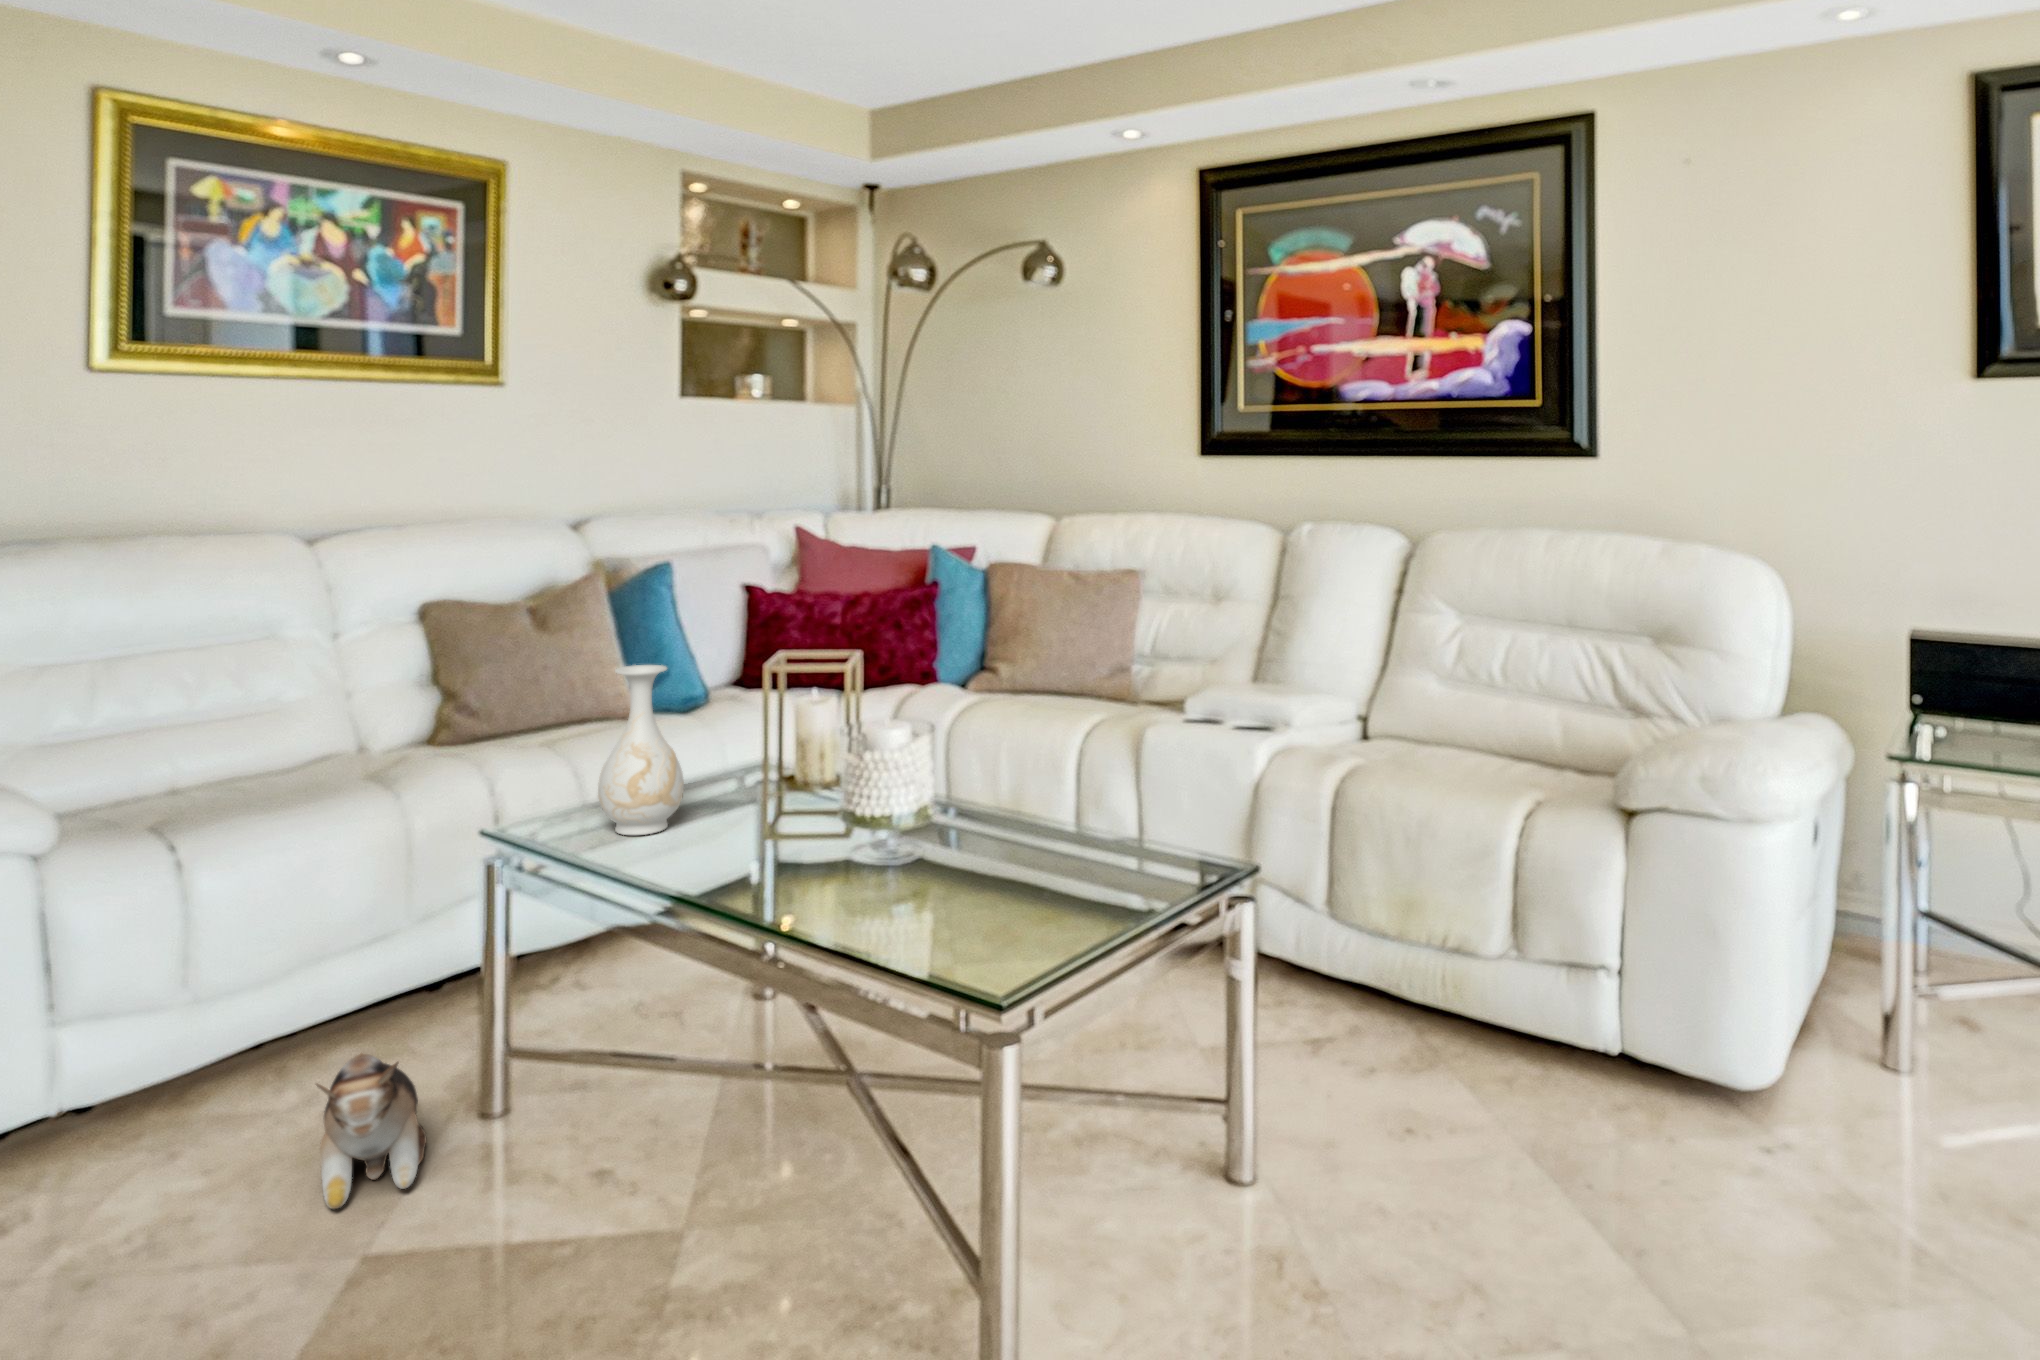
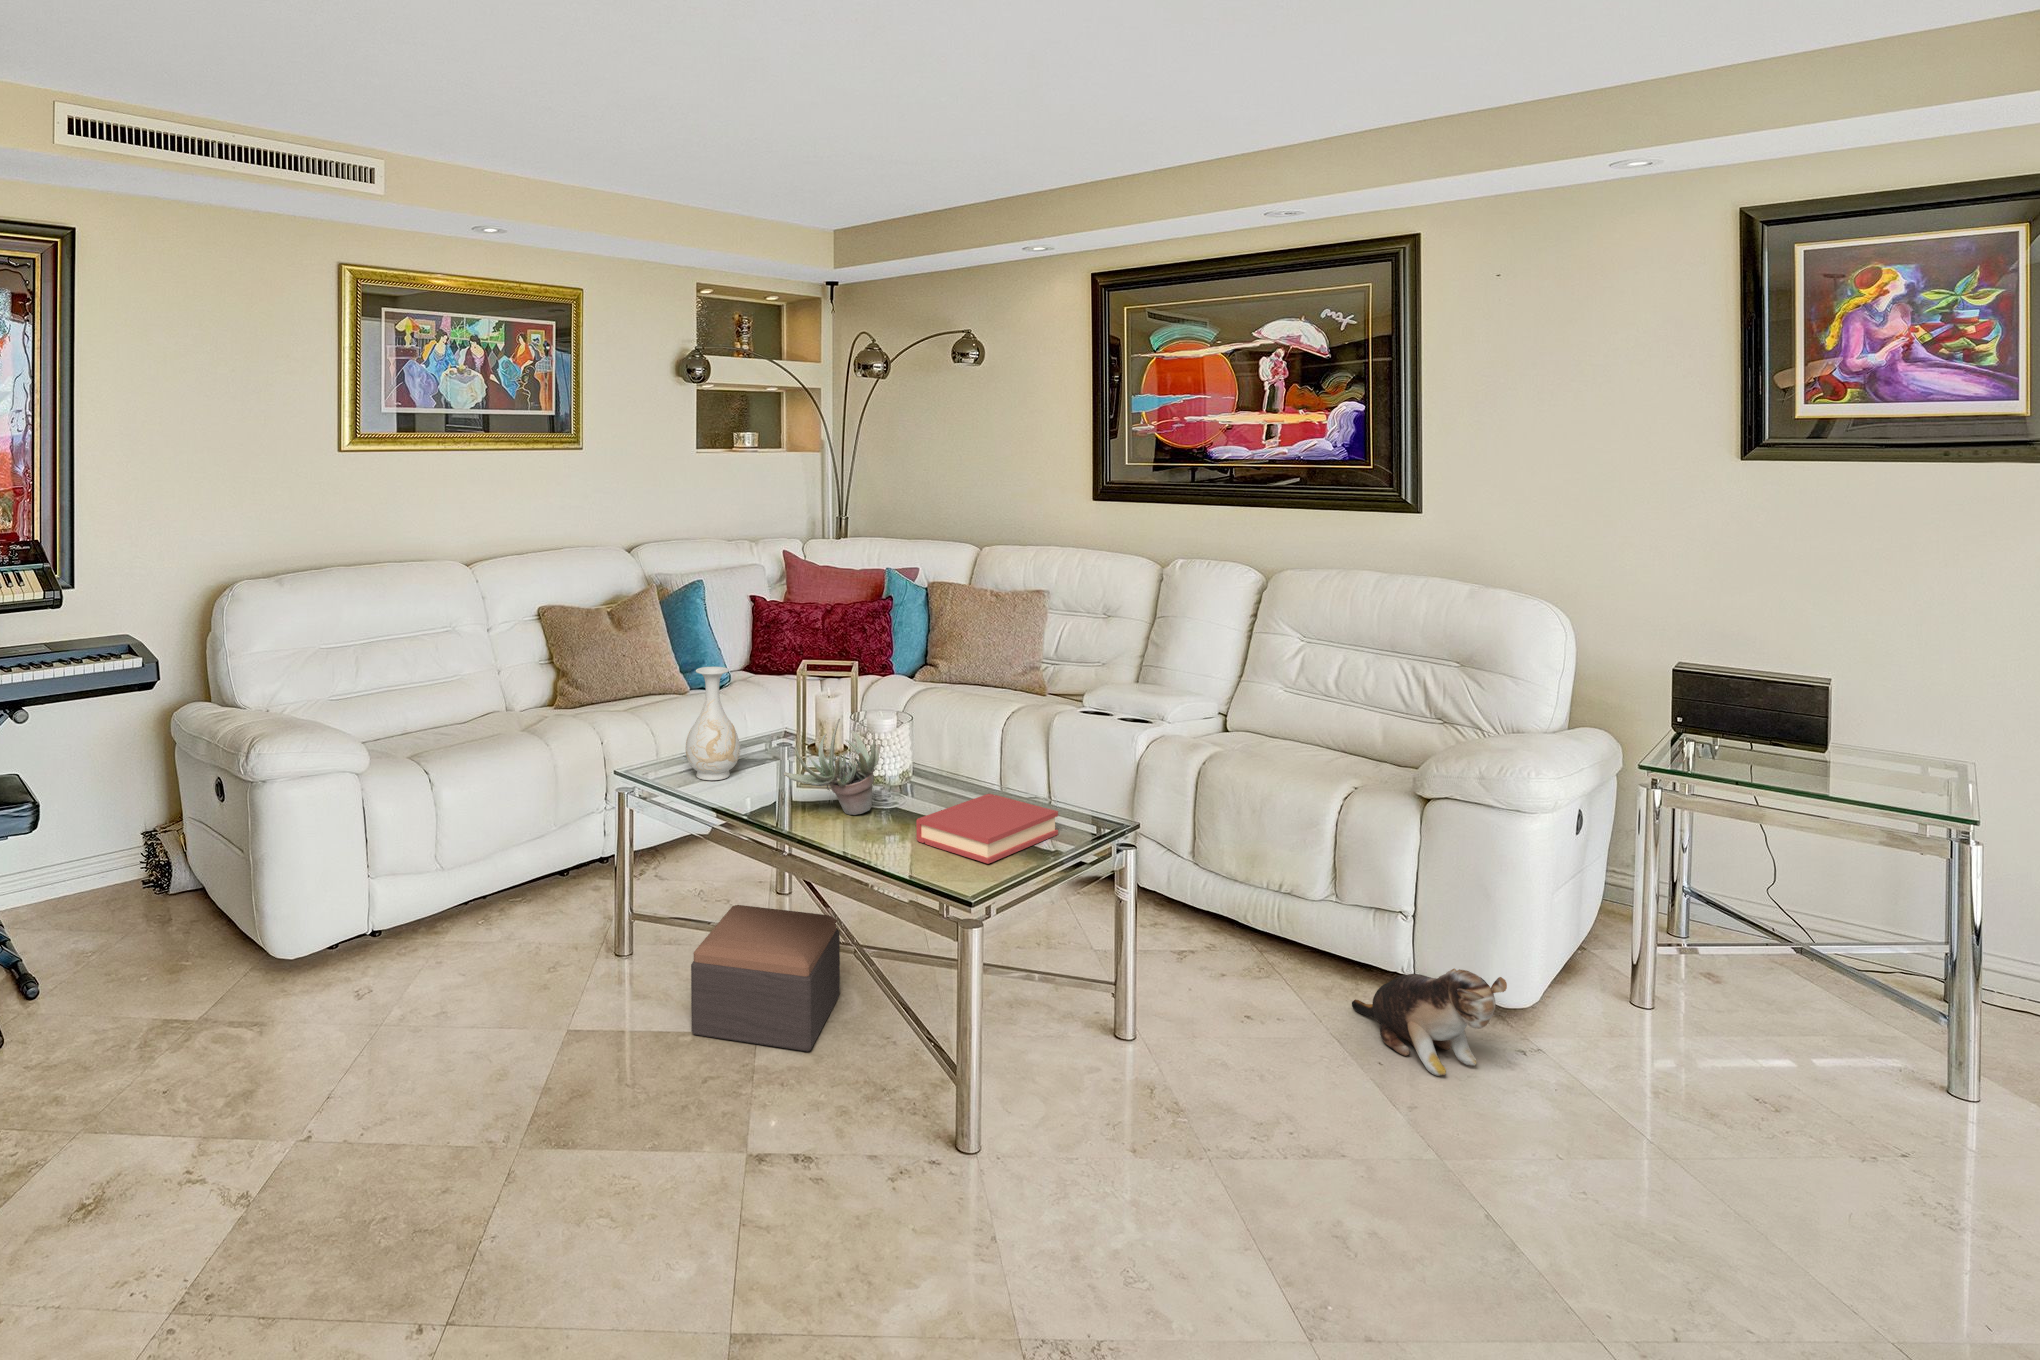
succulent plant: none [735,729,888,875] -> present [784,719,881,815]
hardback book: none [934,833,1146,938] -> present [916,794,1058,864]
footstool: none [575,1023,825,1252] -> present [691,905,840,1052]
plush toy: present [316,1053,427,1209] -> present [1352,969,1507,1076]

